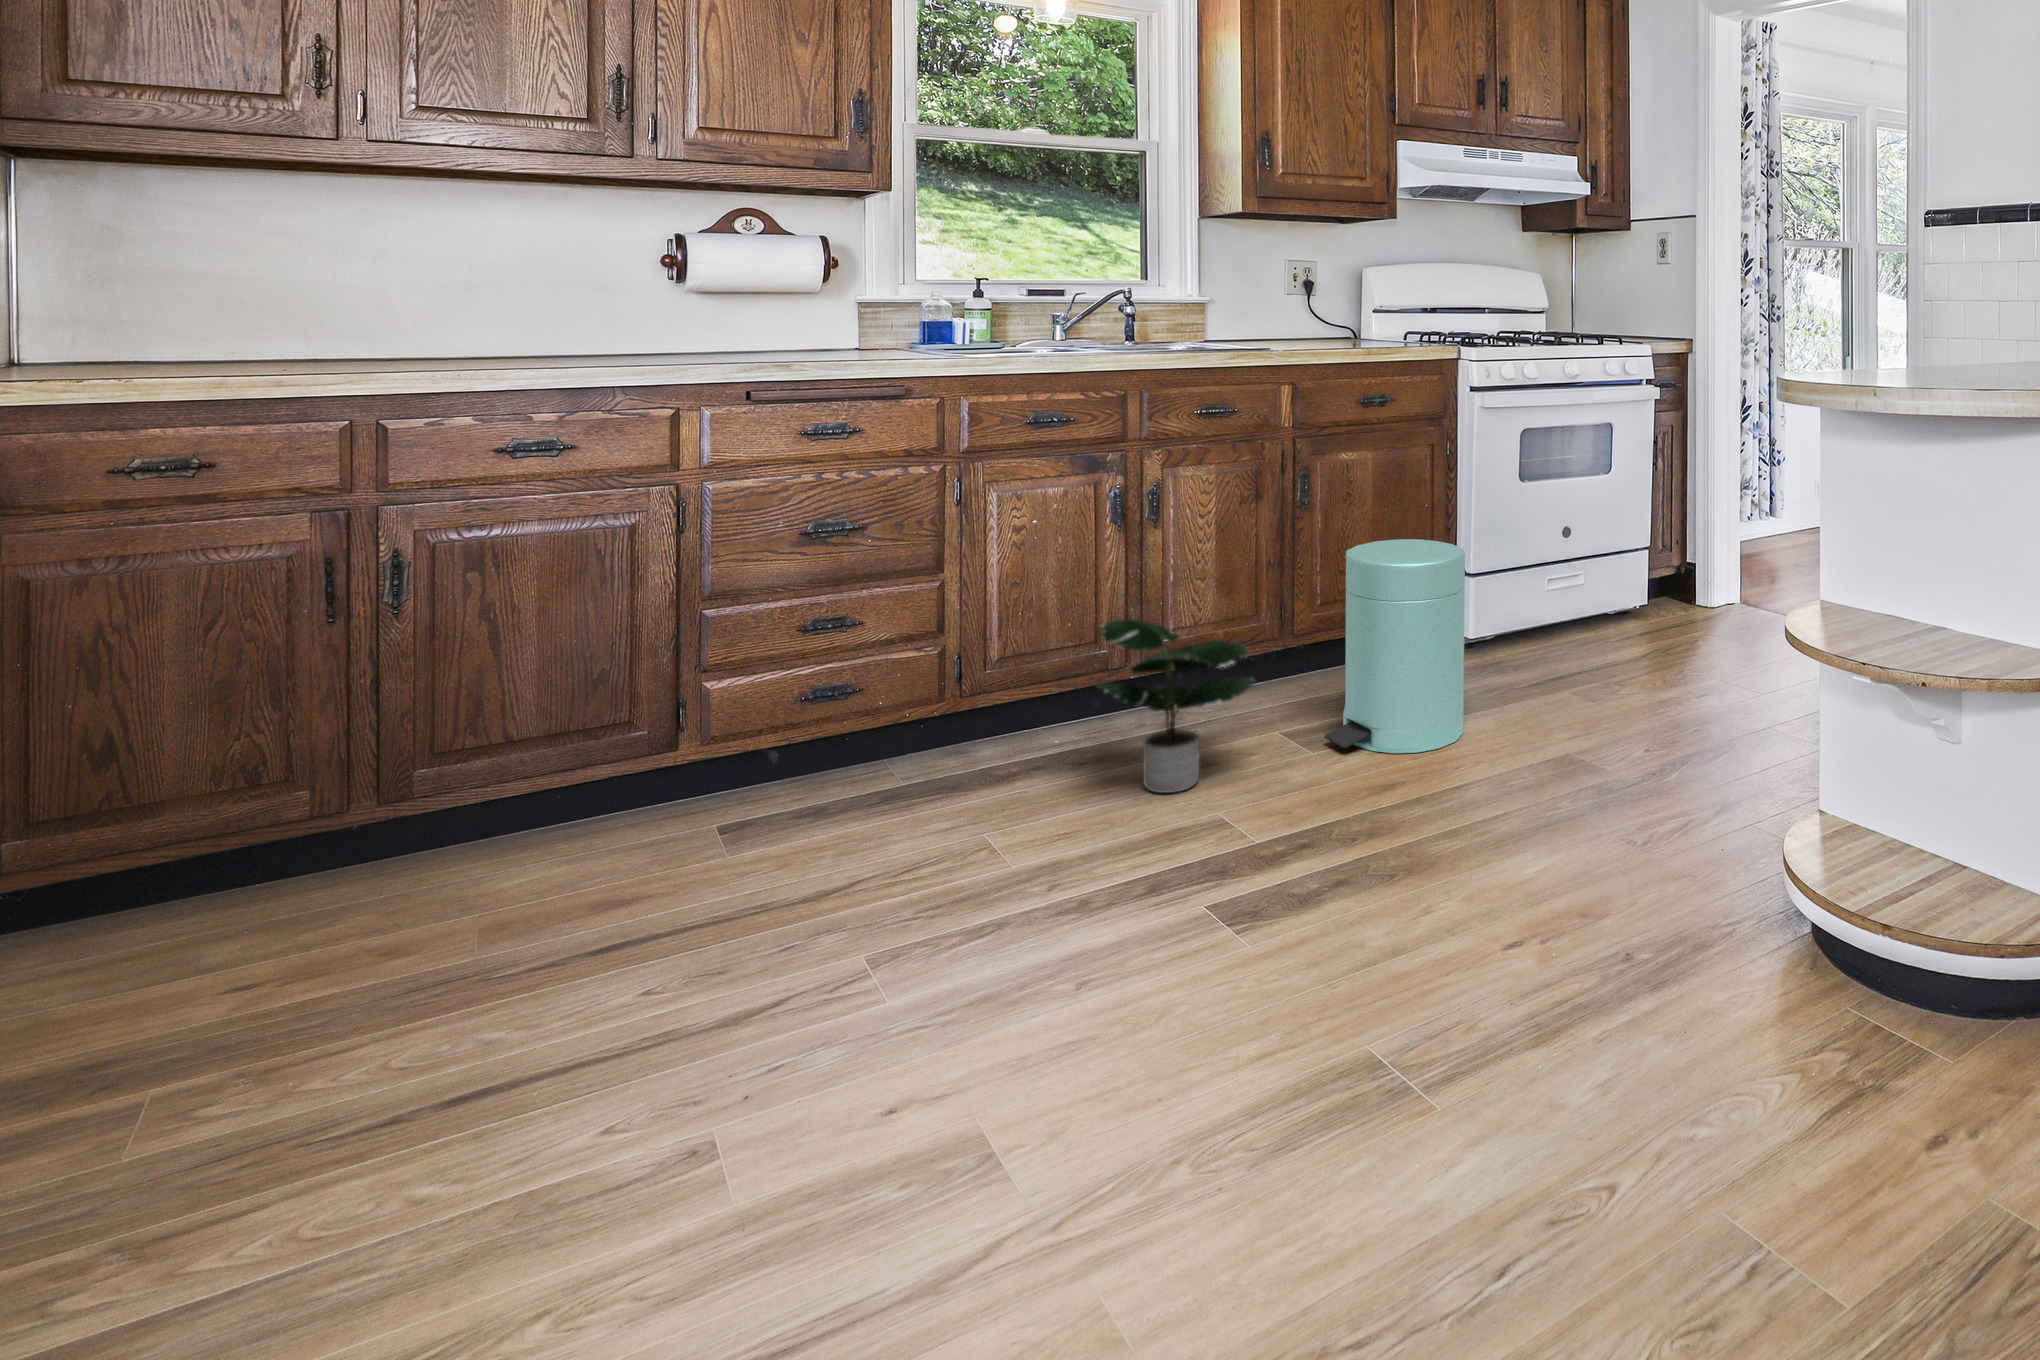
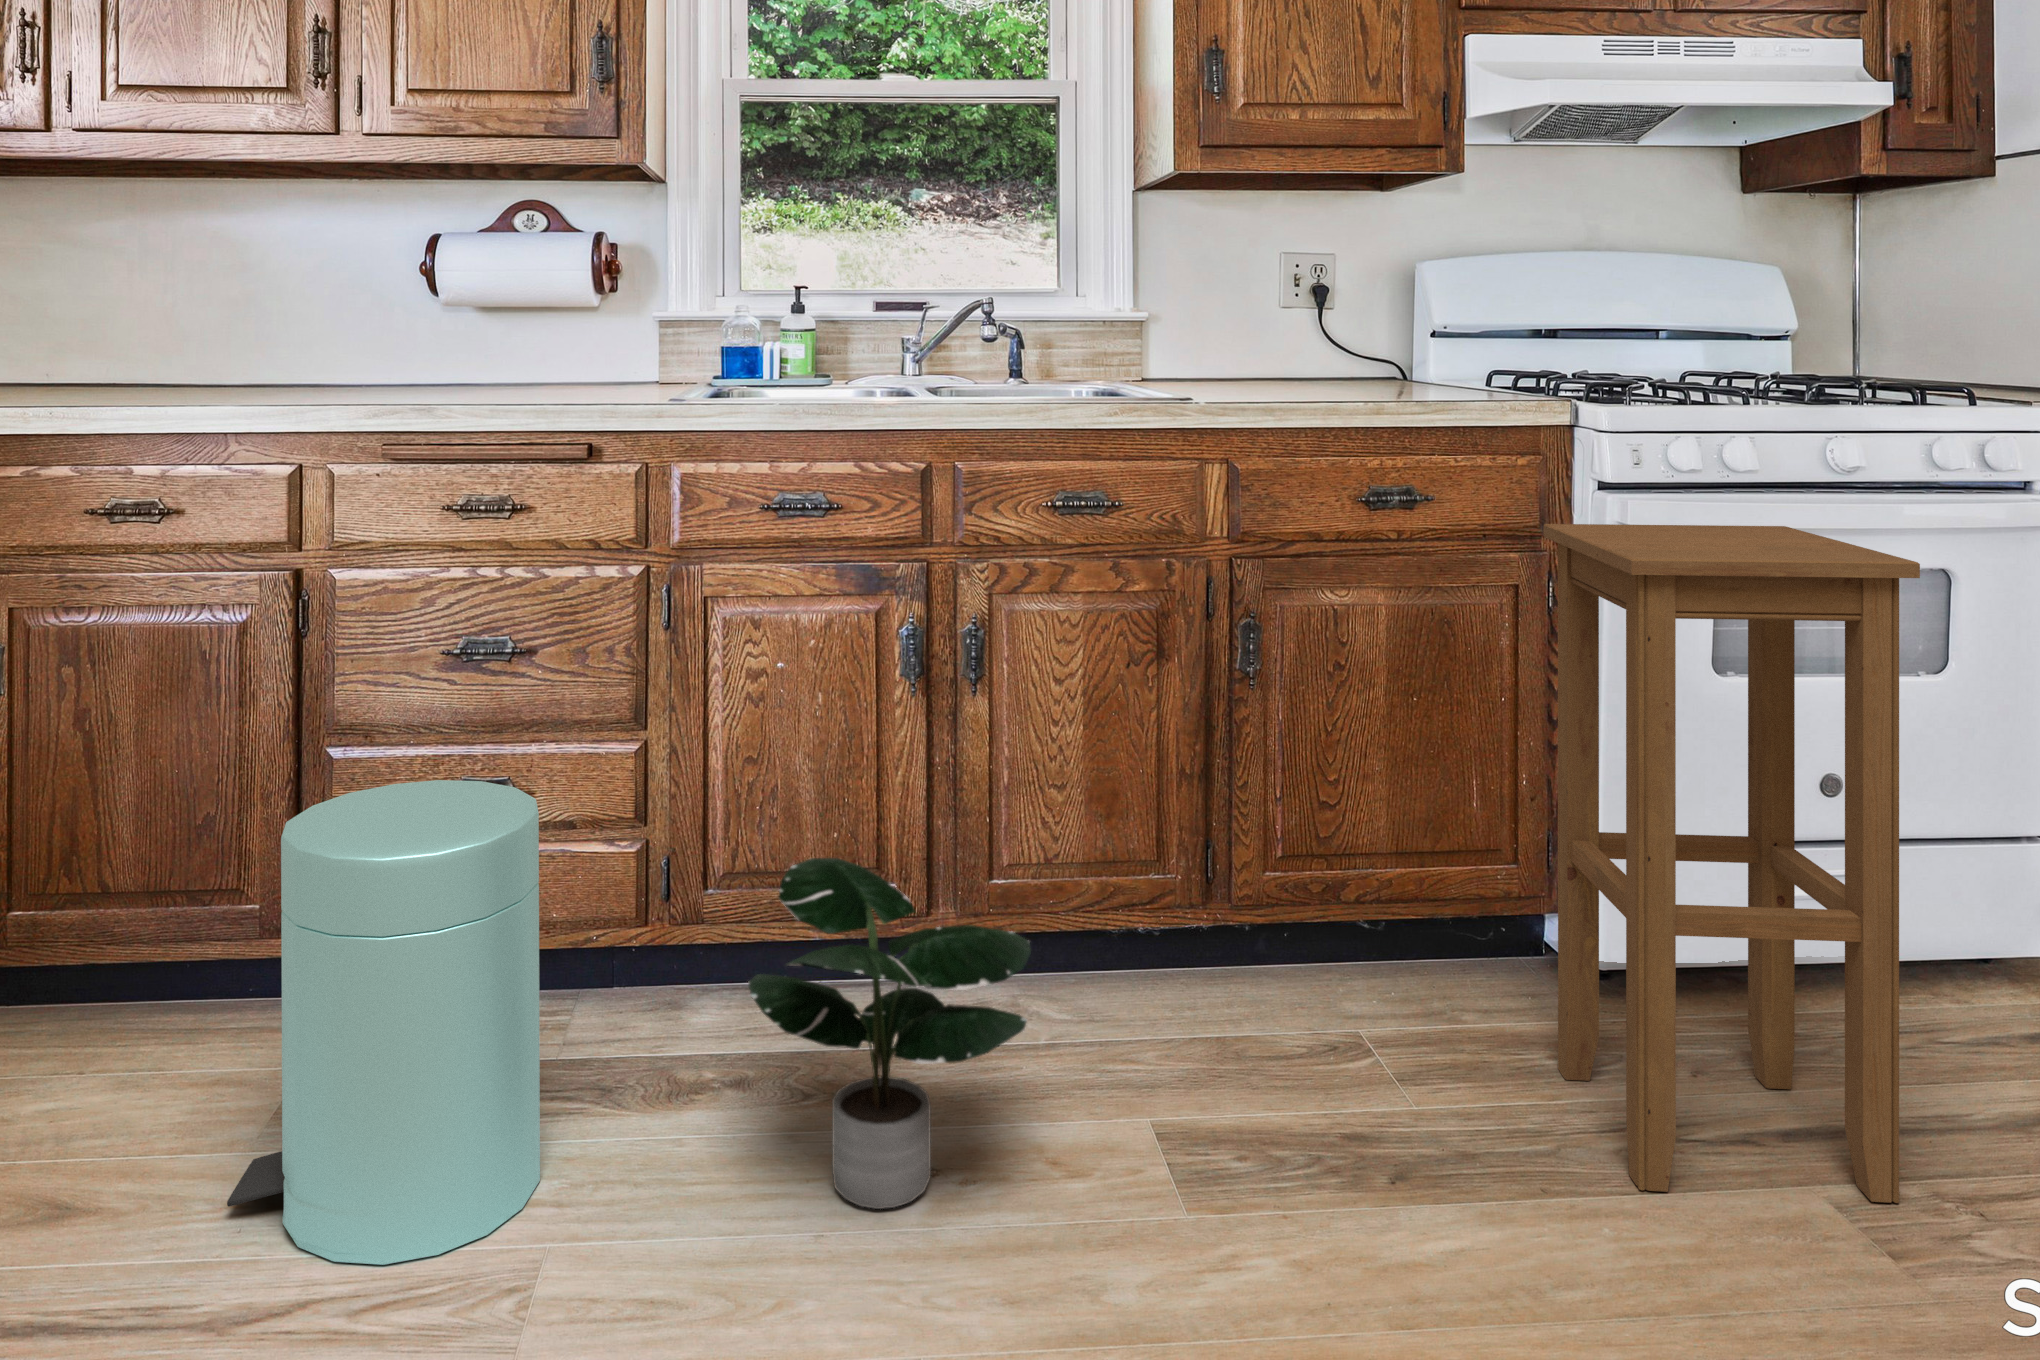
stool: none [1464,405,1625,710] -> present [1543,524,1920,1203]
trash can: present [1324,539,1465,753] -> present [227,780,540,1265]

